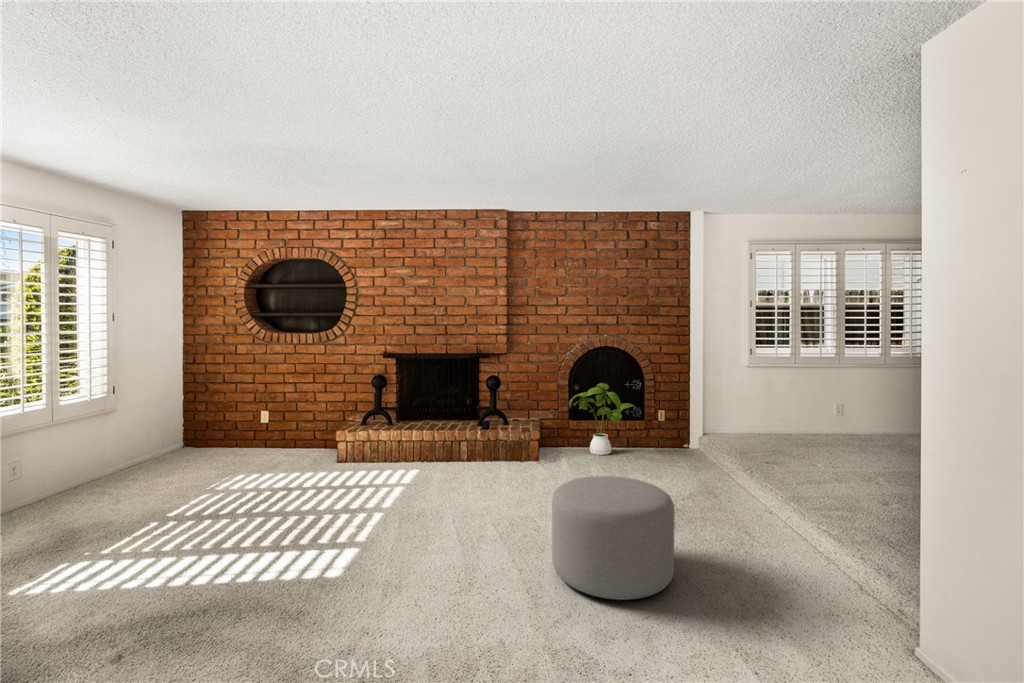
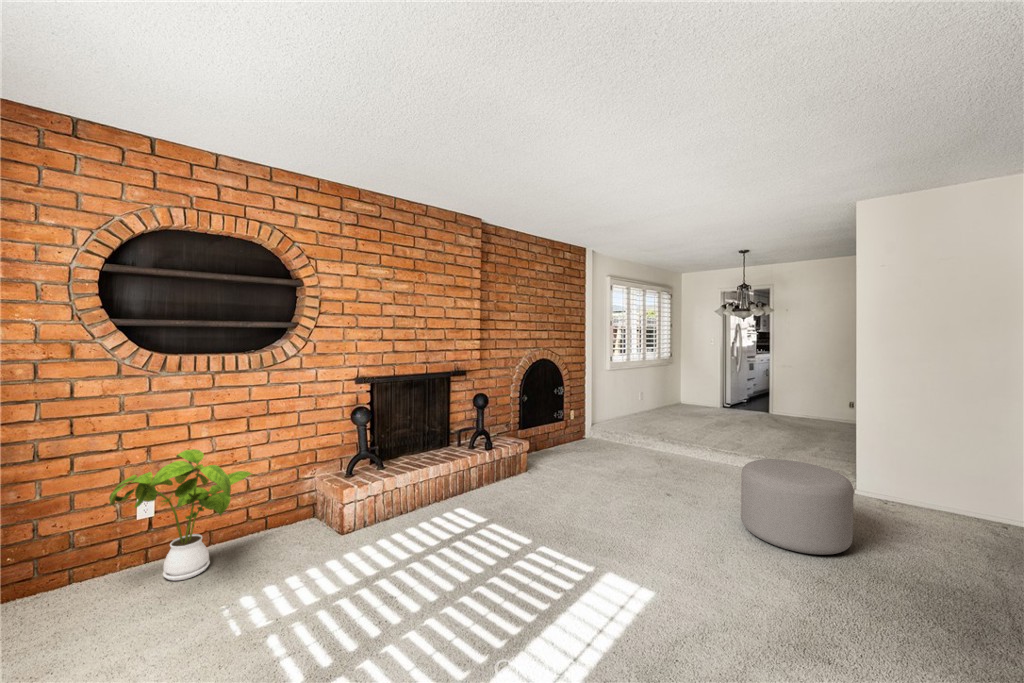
house plant: present [569,383,636,455] -> present [109,449,254,581]

